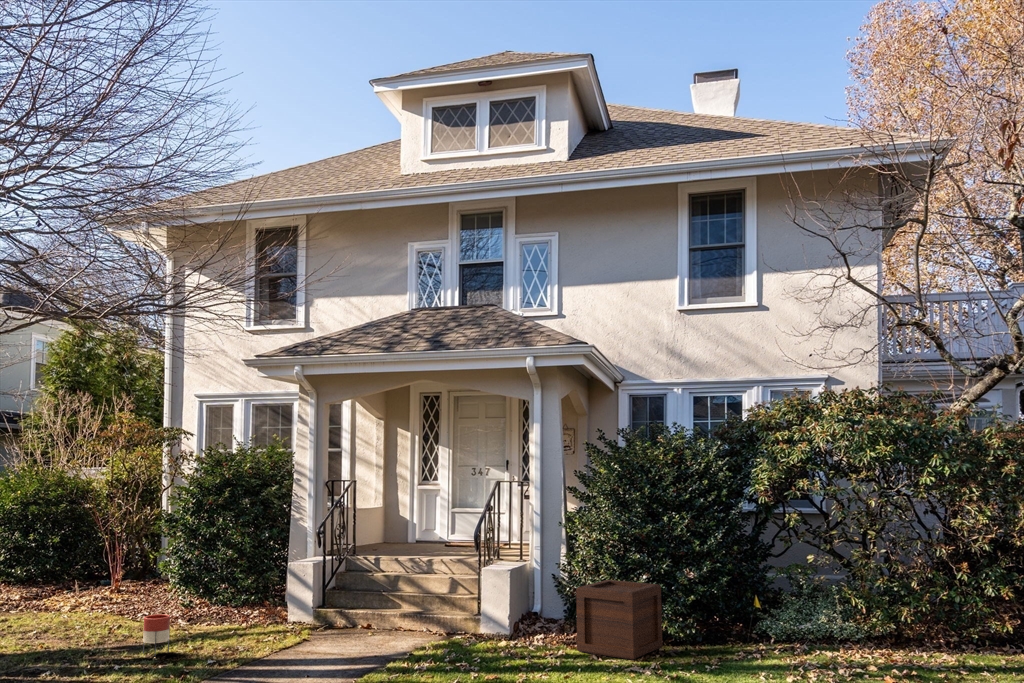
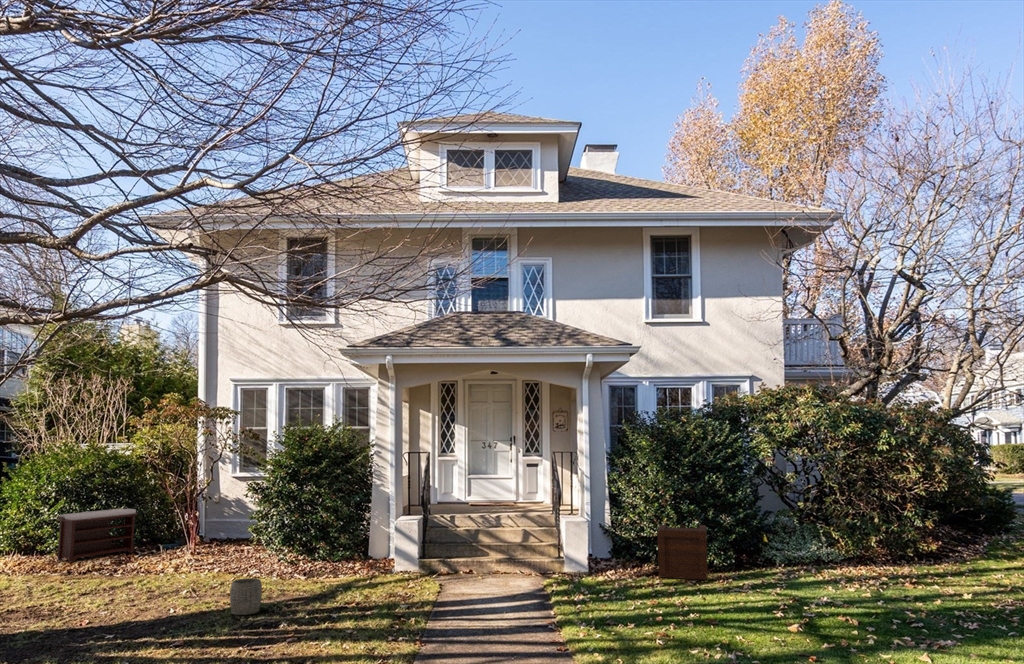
bench: none [19,535,101,590] -> present [57,509,138,562]
planter: present [143,614,170,655] -> none [319,571,343,608]
woven basket: none [50,617,87,657] -> present [230,578,262,615]

